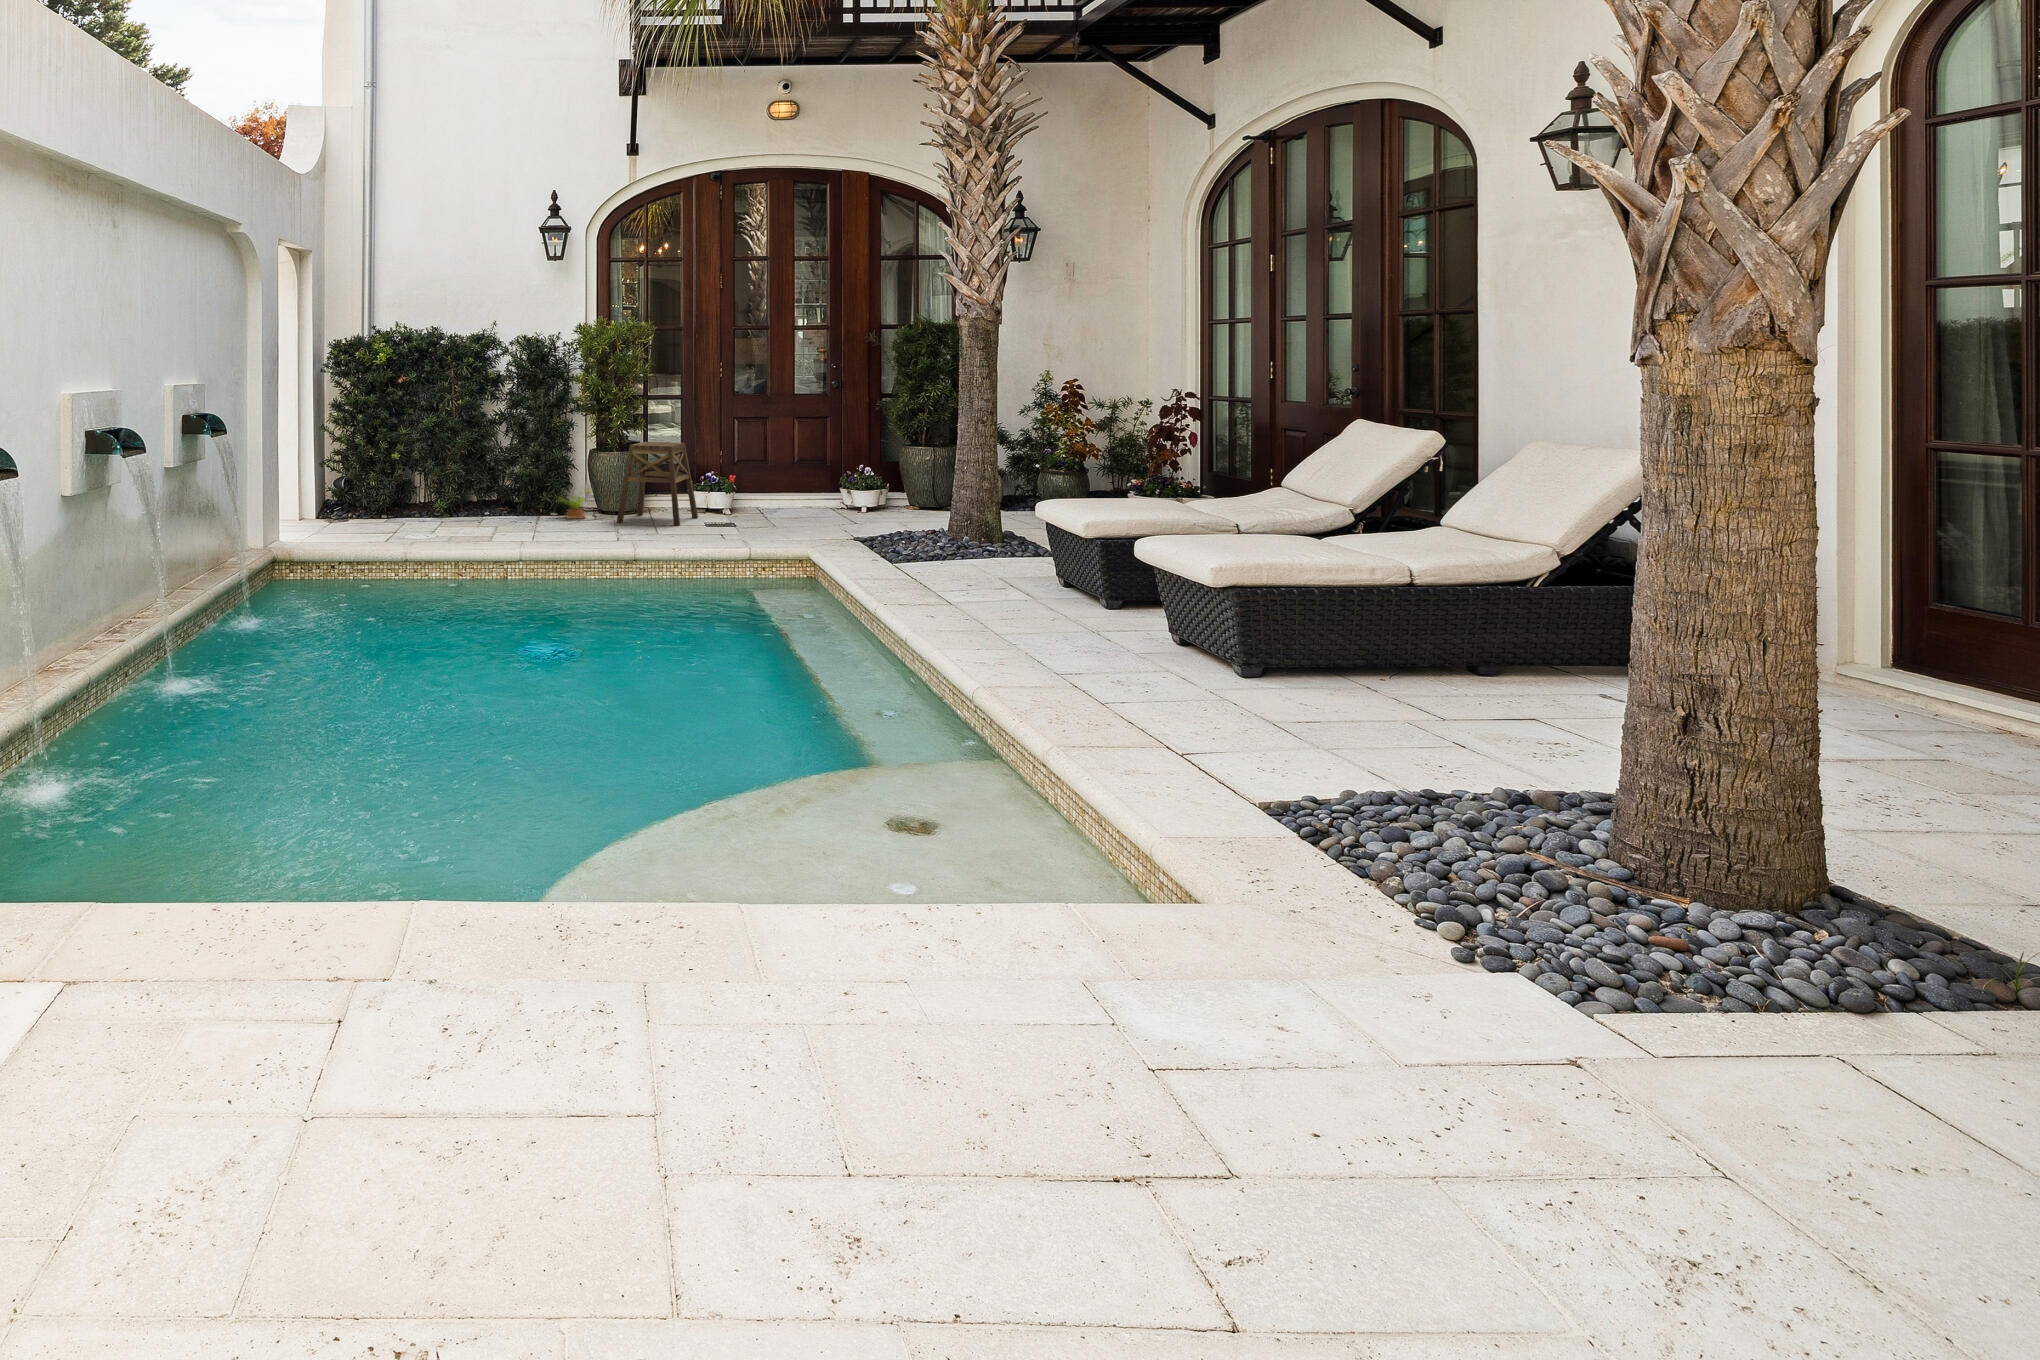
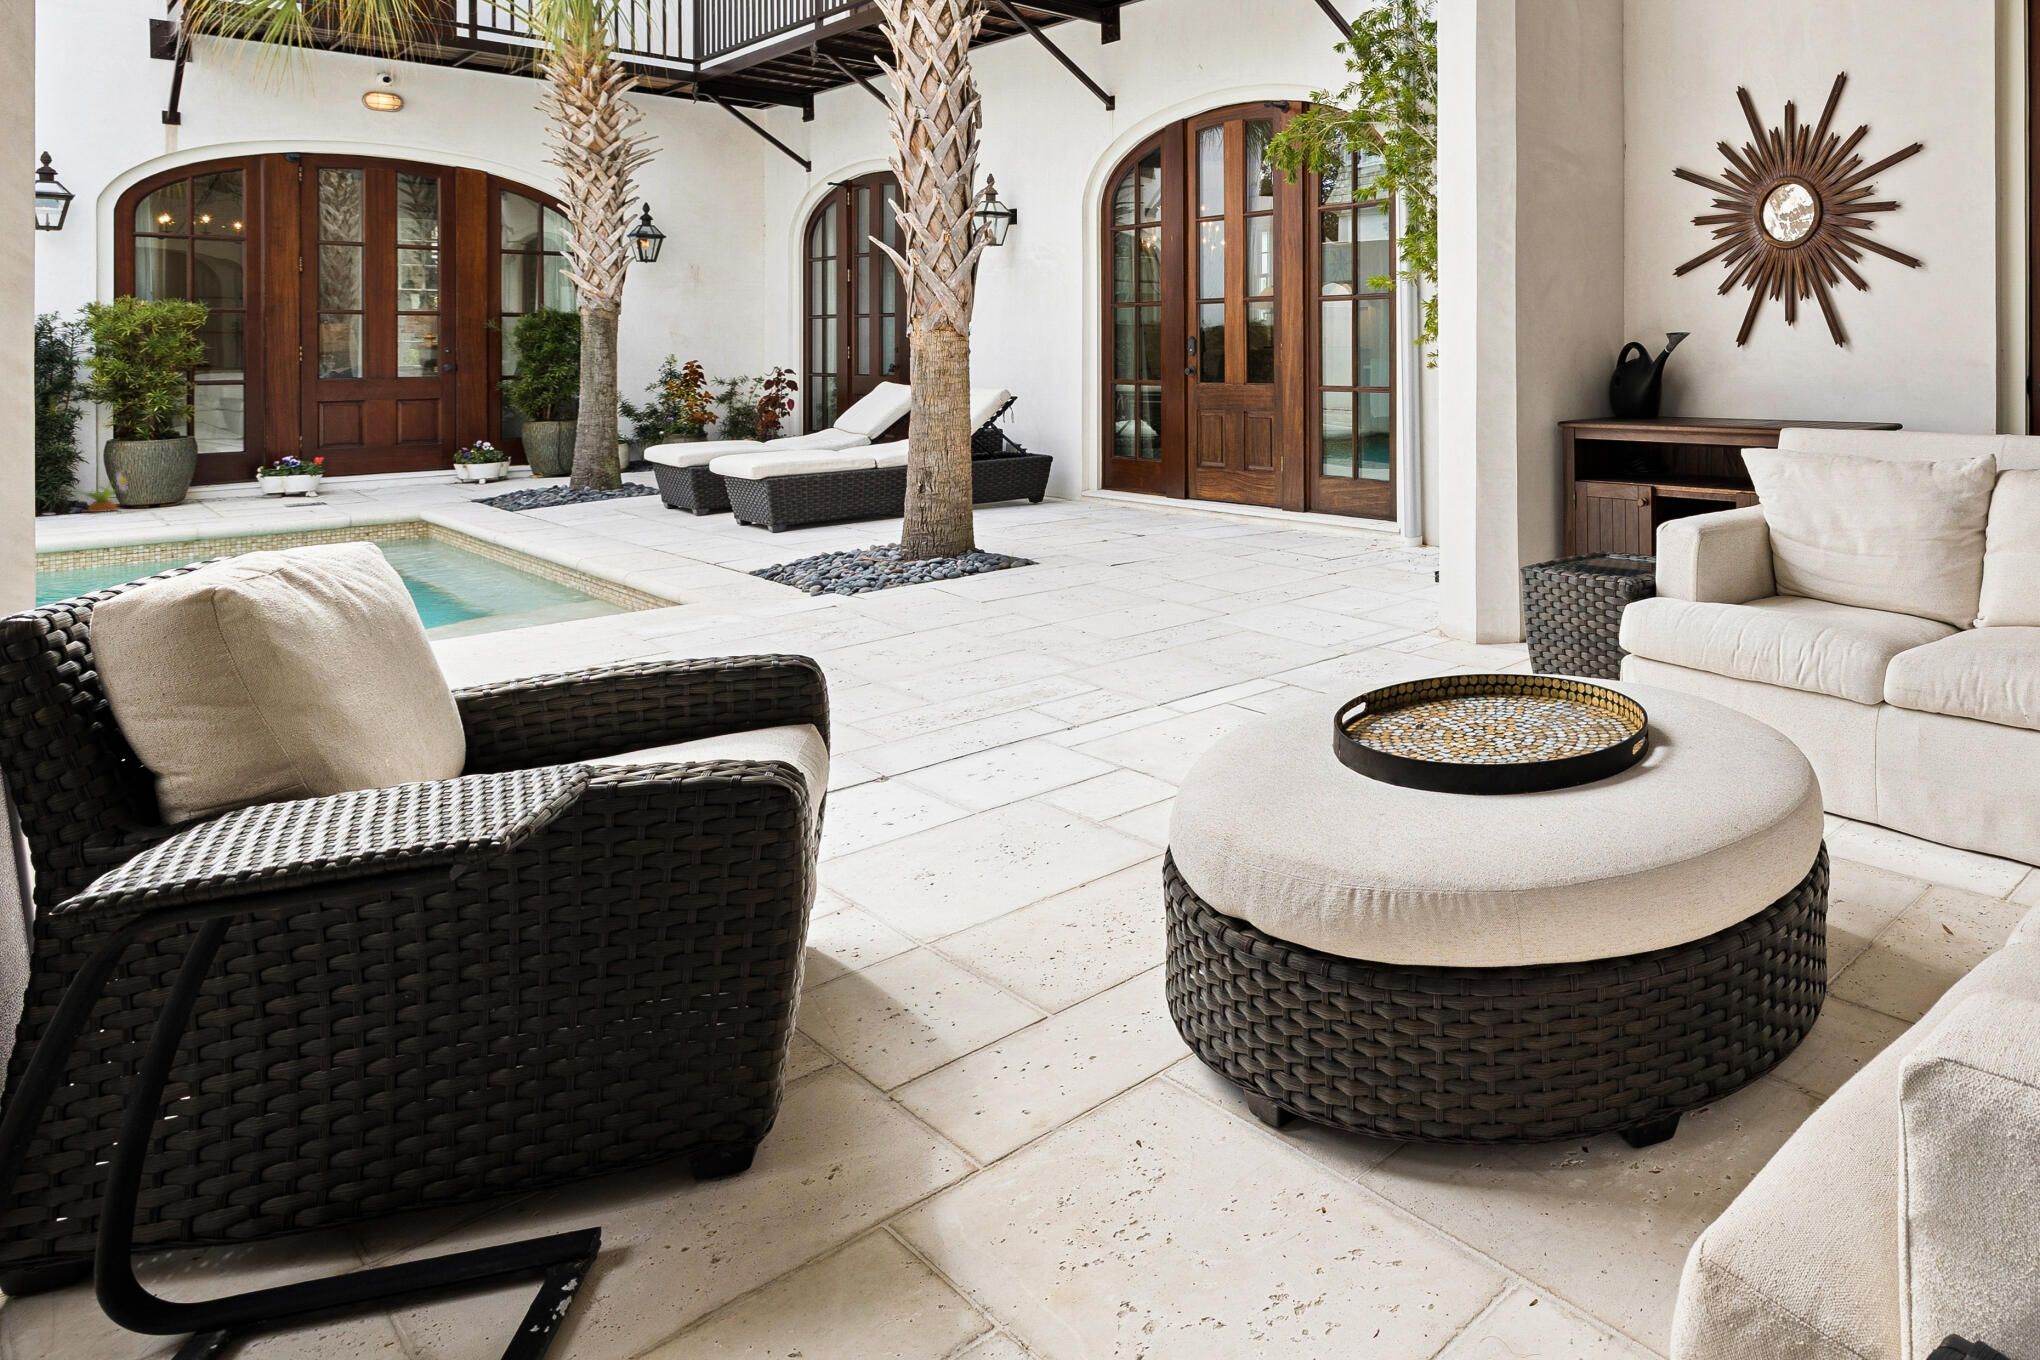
stool: present [617,442,698,526] -> none [168,425,280,510]

